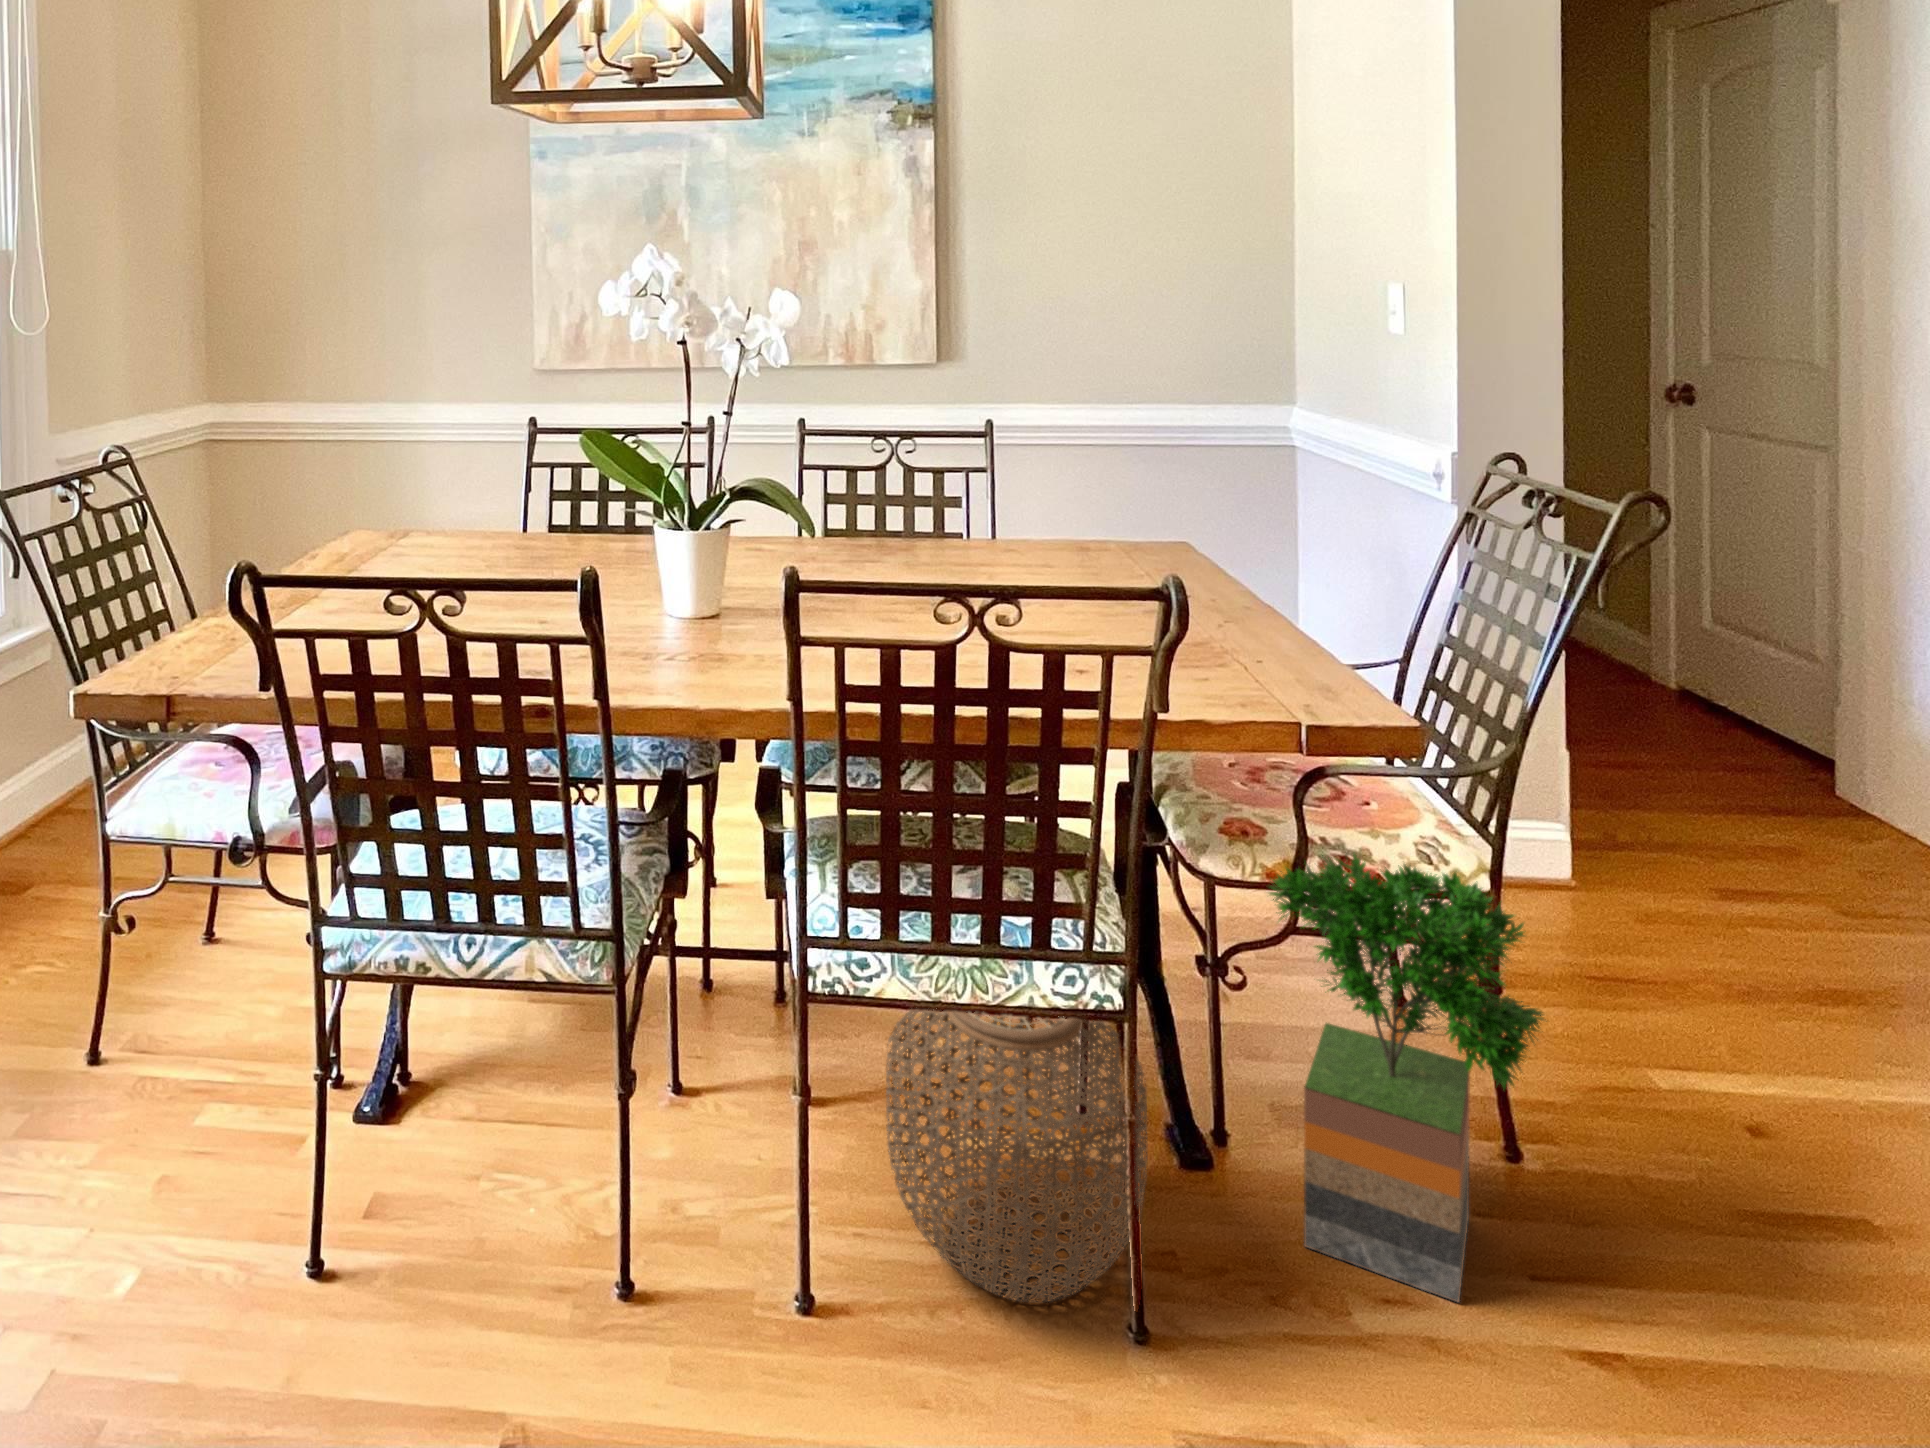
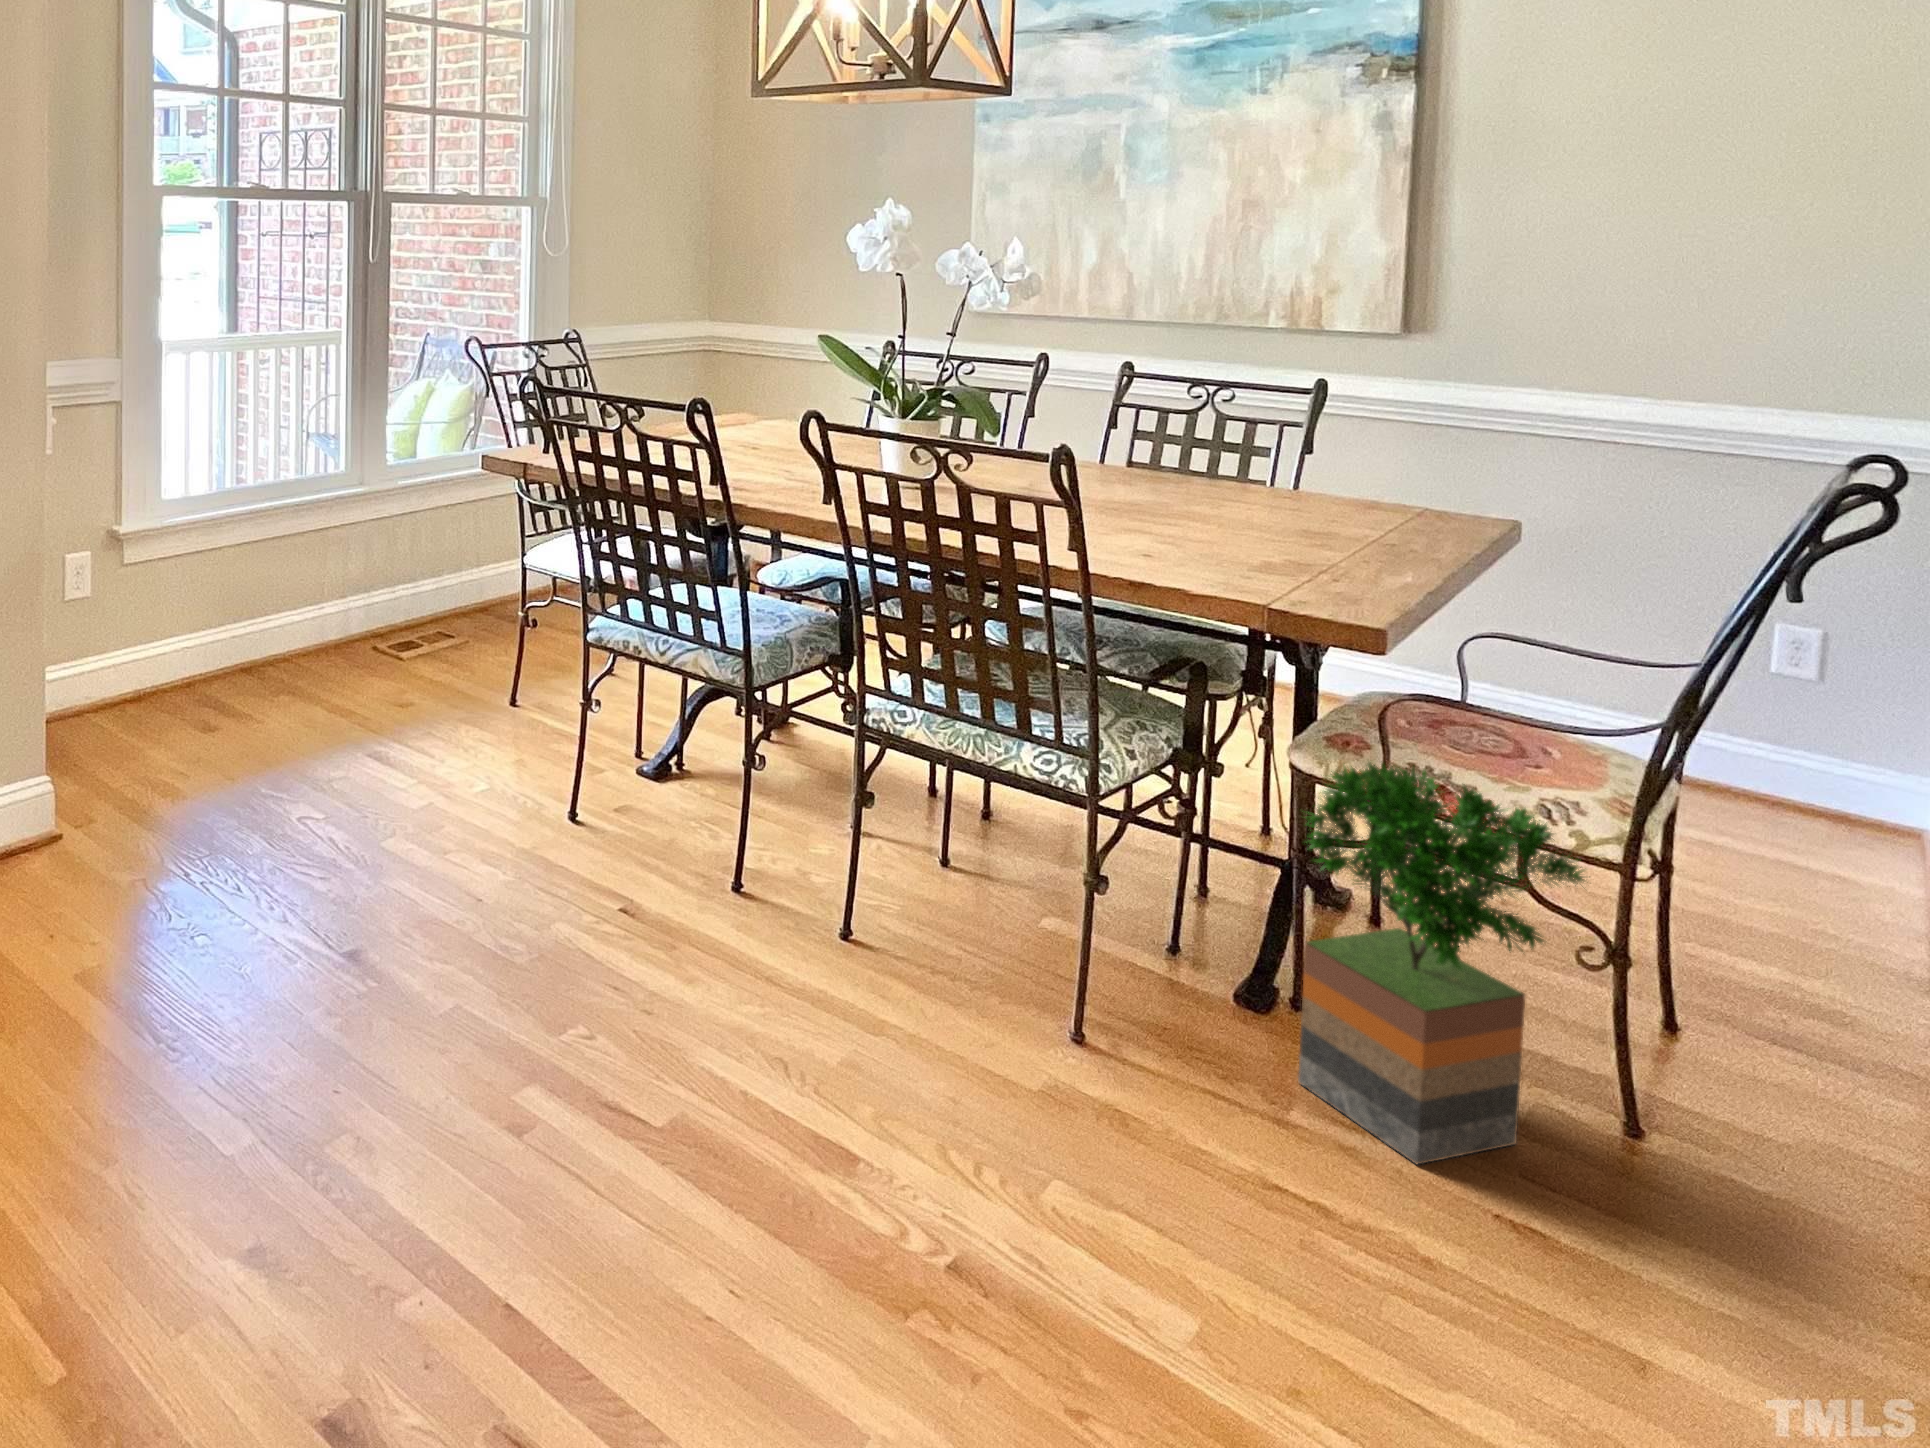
woven basket: present [886,1008,1147,1302] -> none [920,762,1142,1014]

